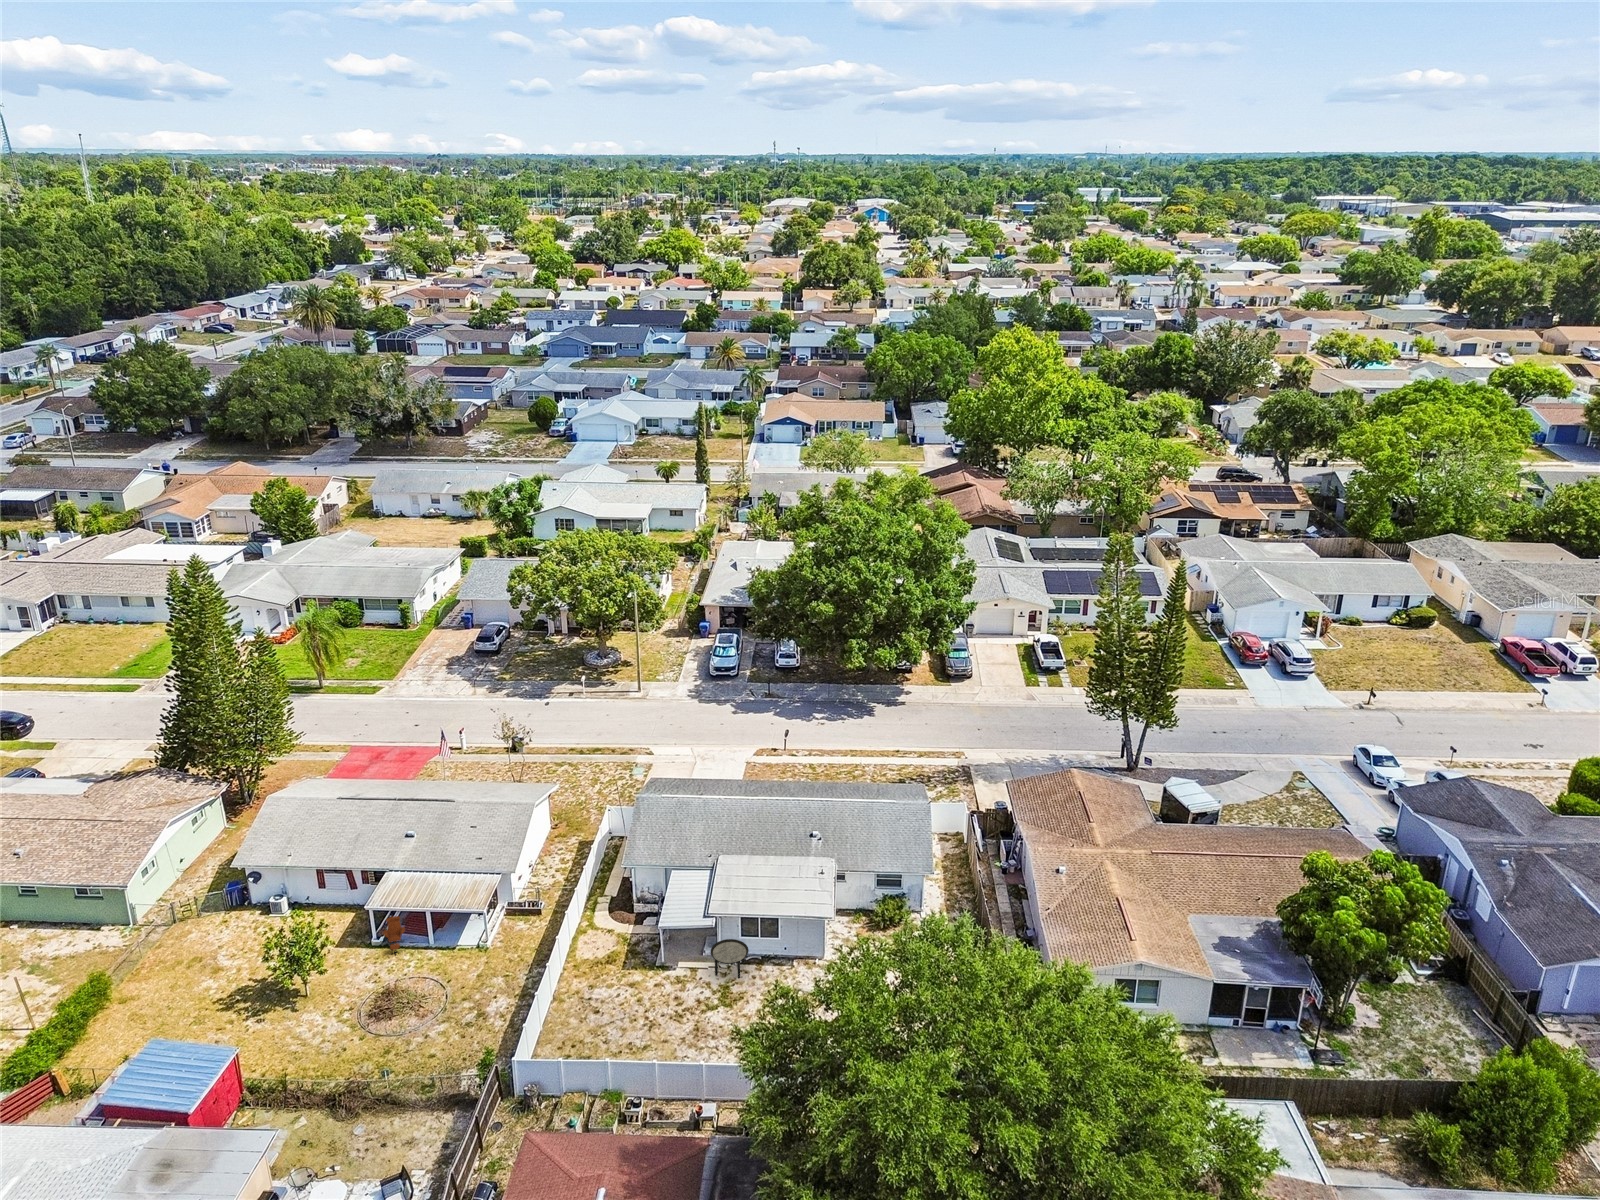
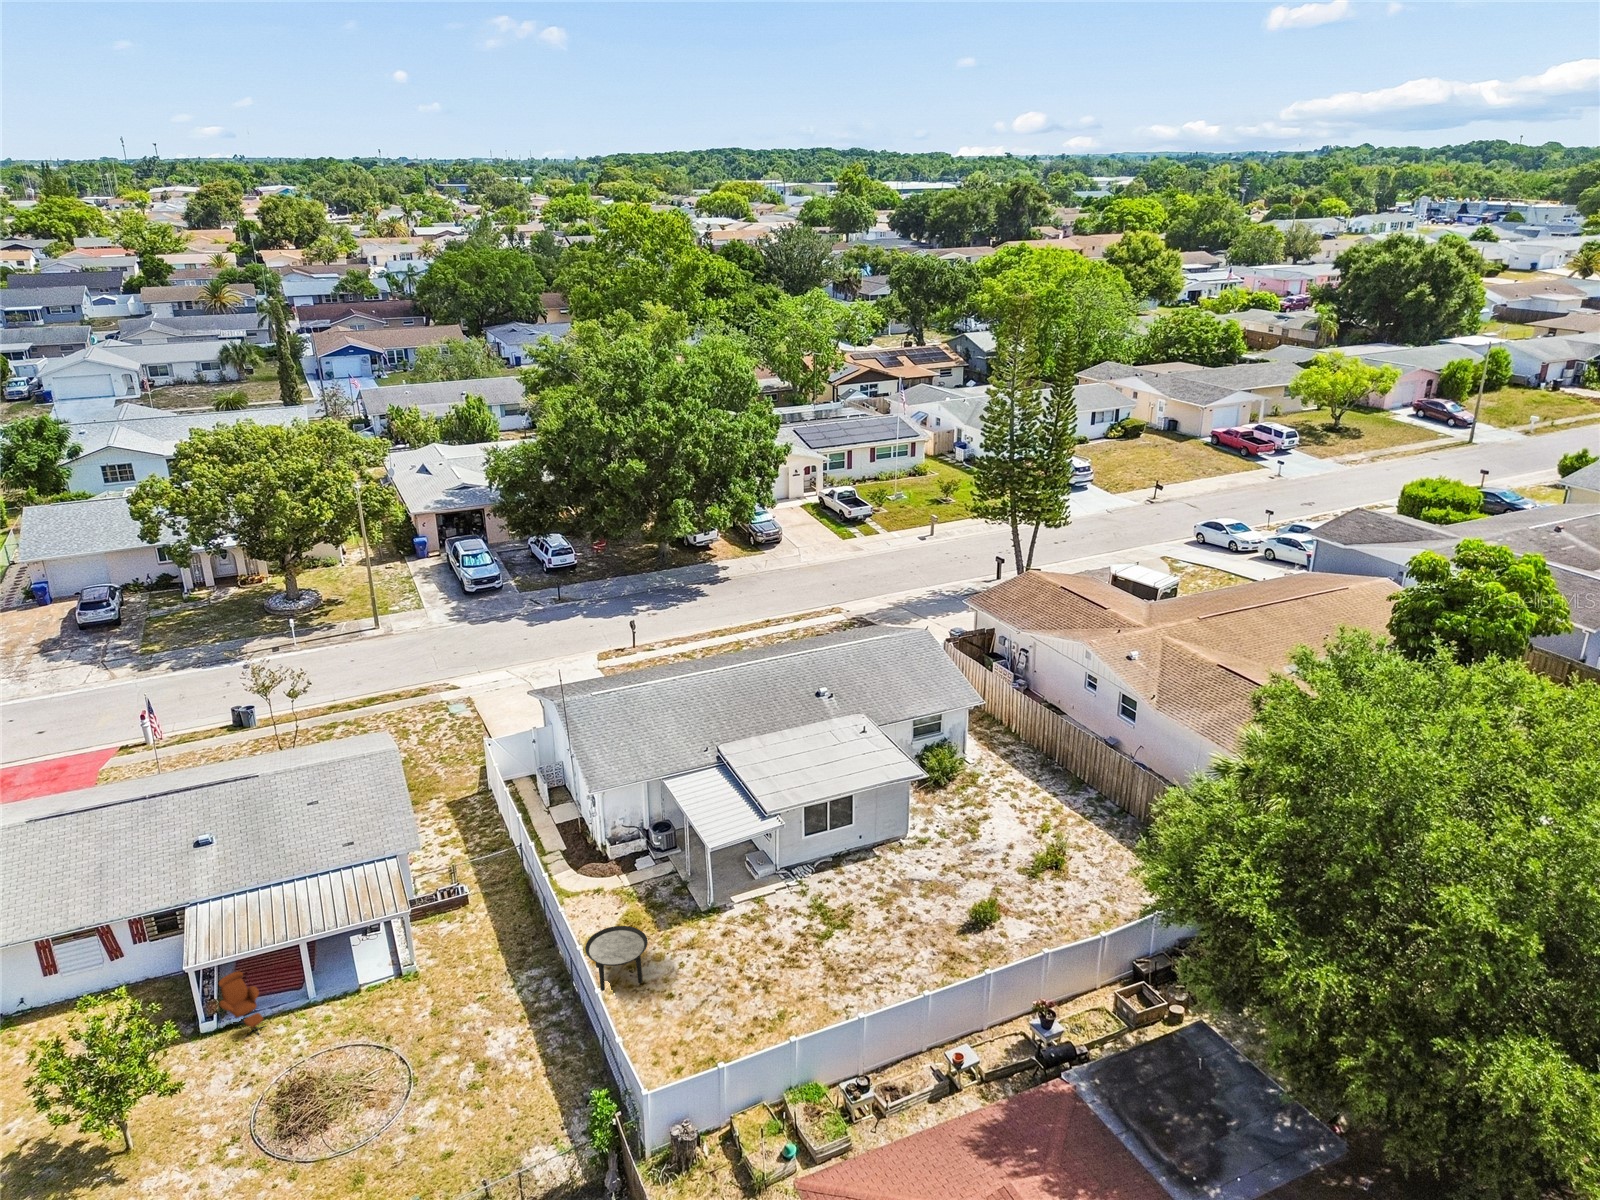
round table: present [711,939,749,978] -> present [585,926,648,991]

